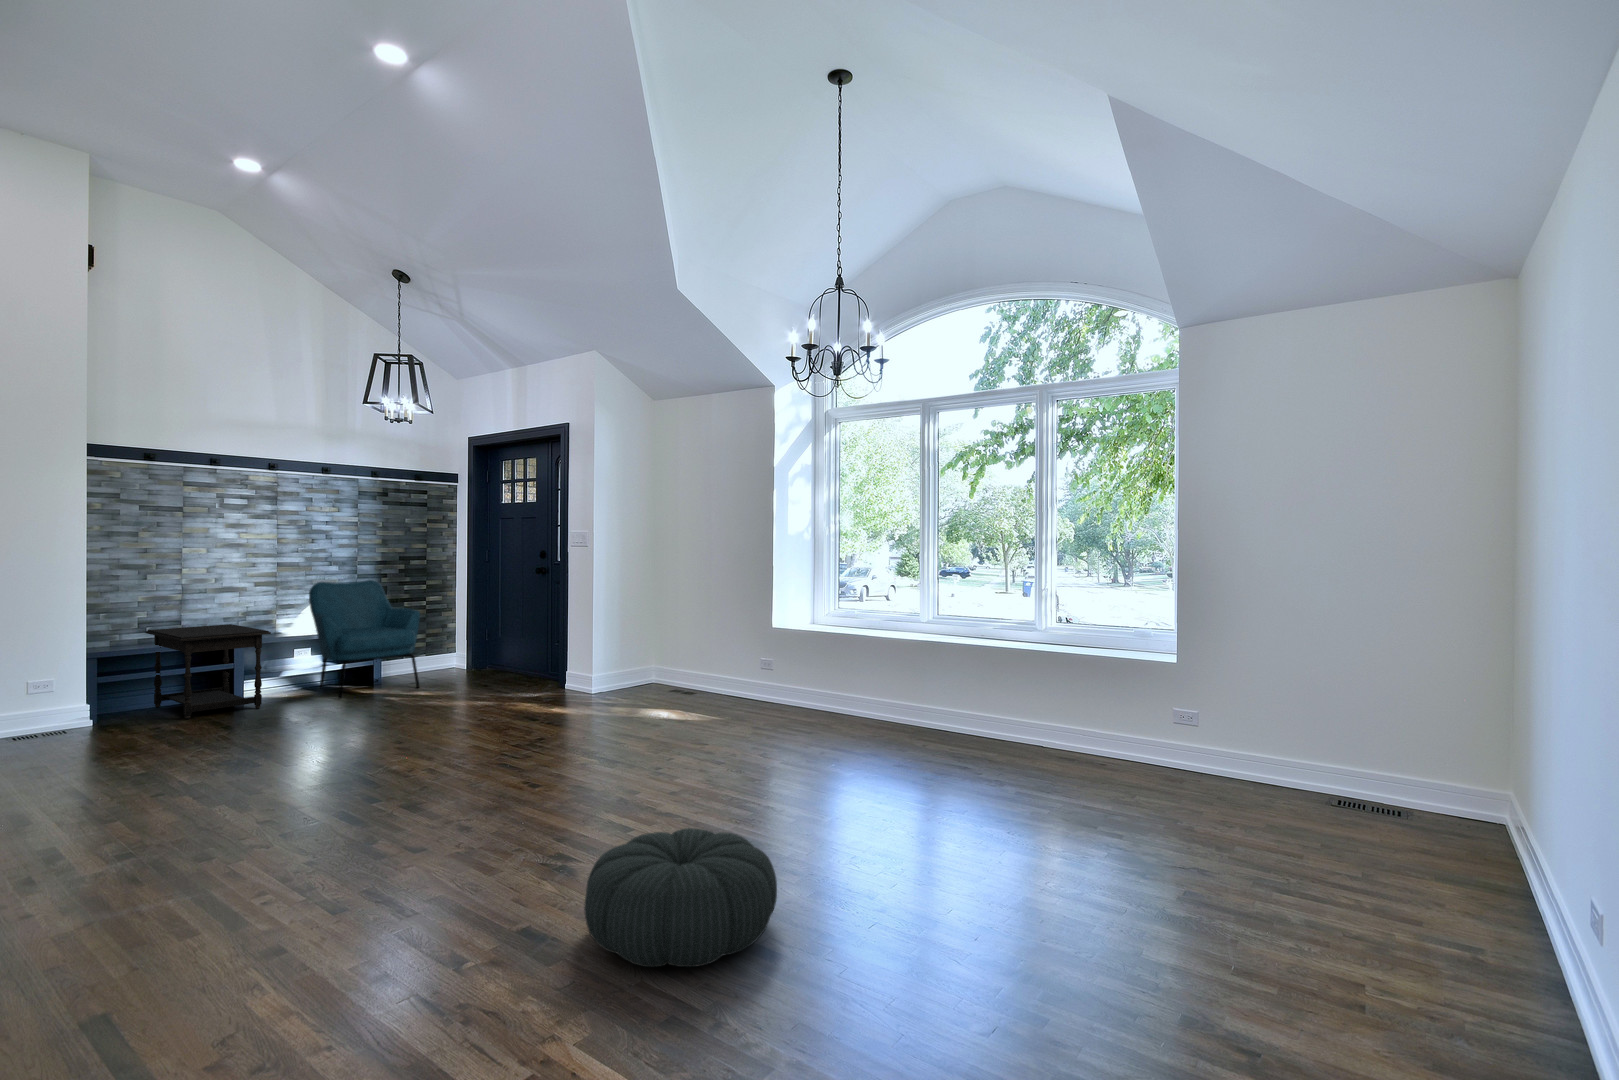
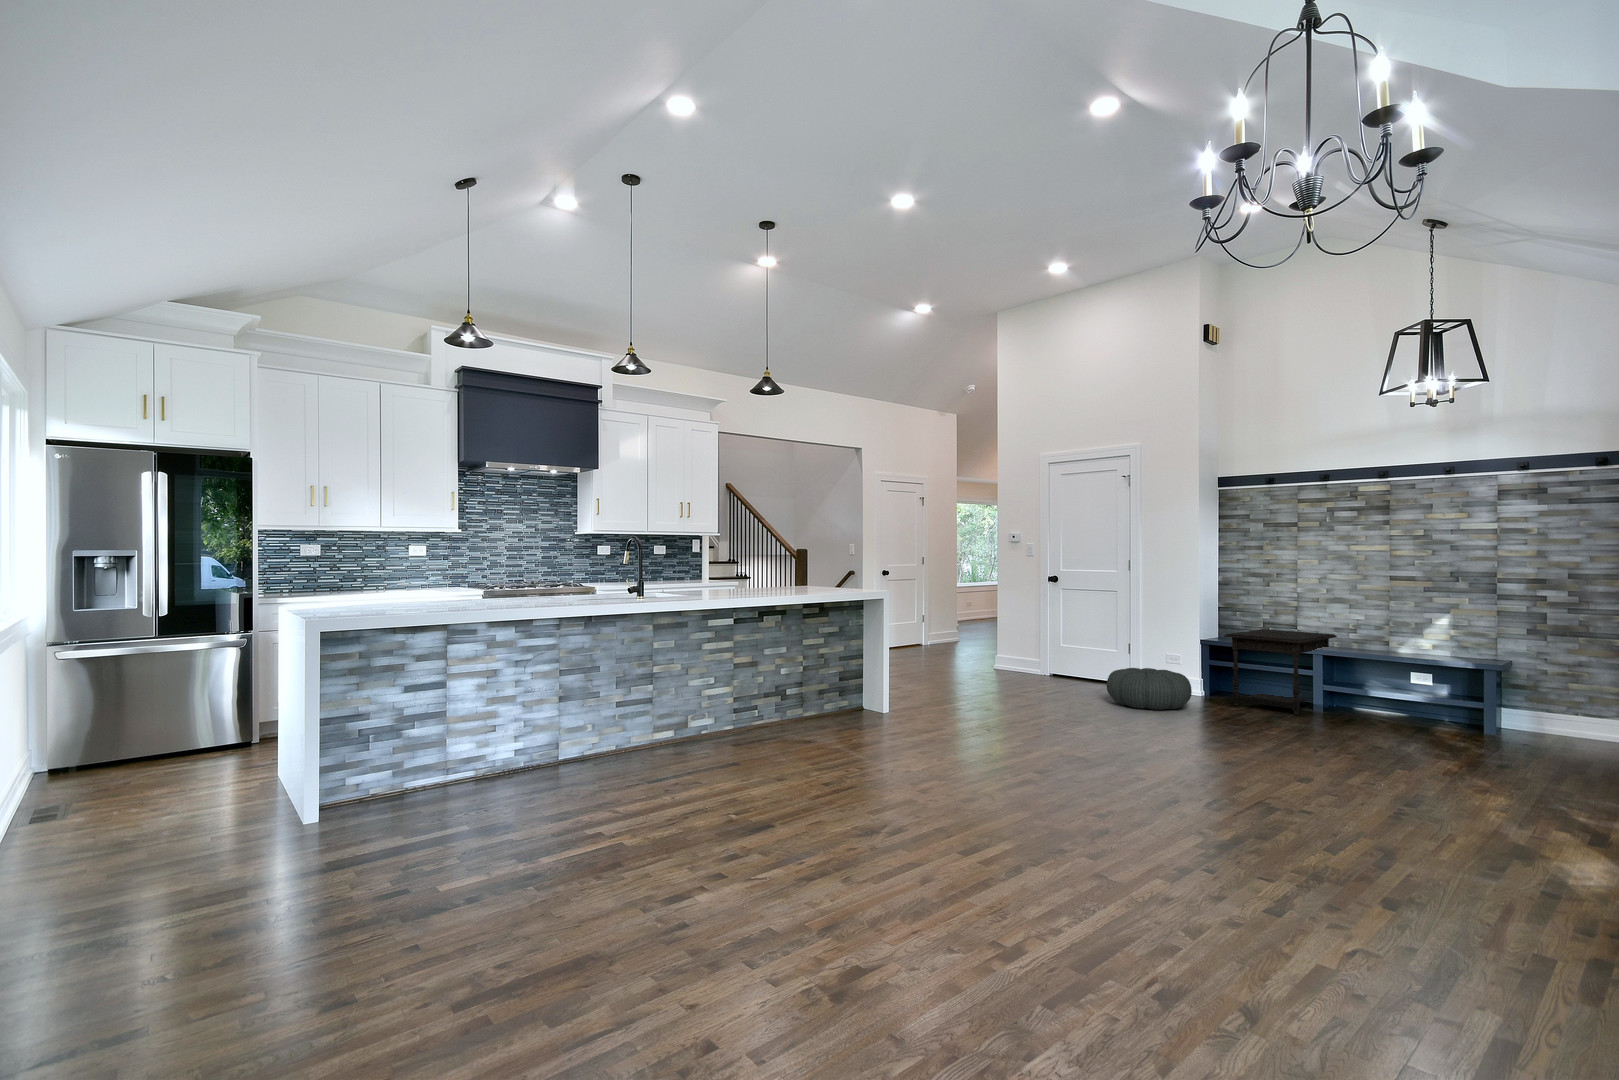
armchair: present [309,580,420,699] -> none [1369,599,1518,748]
pouf: present [584,828,777,967] -> present [1107,668,1192,710]

